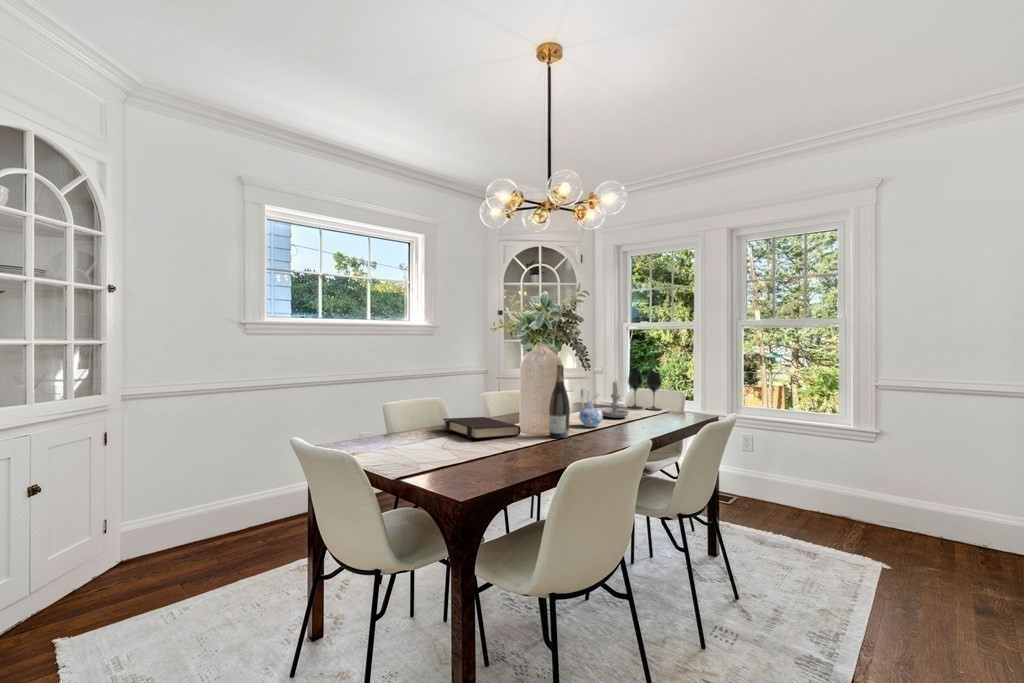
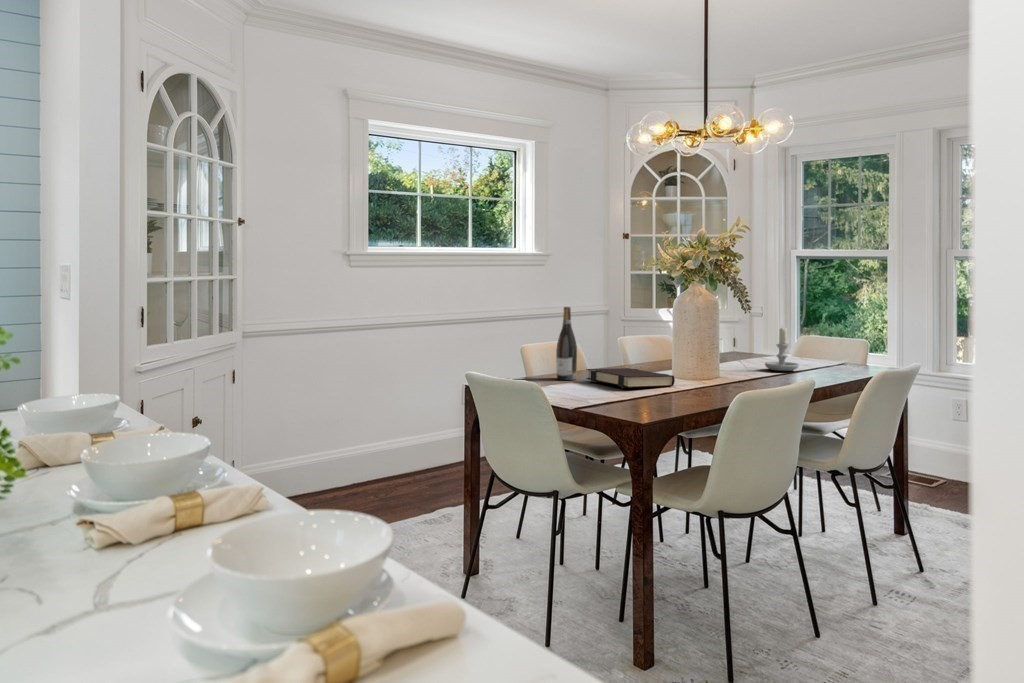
wine bottle: present [549,365,570,438] -> present [556,307,577,380]
wine glass: present [628,371,662,410] -> none [797,315,843,363]
ceramic pitcher: present [579,388,602,427] -> none [739,335,767,379]

